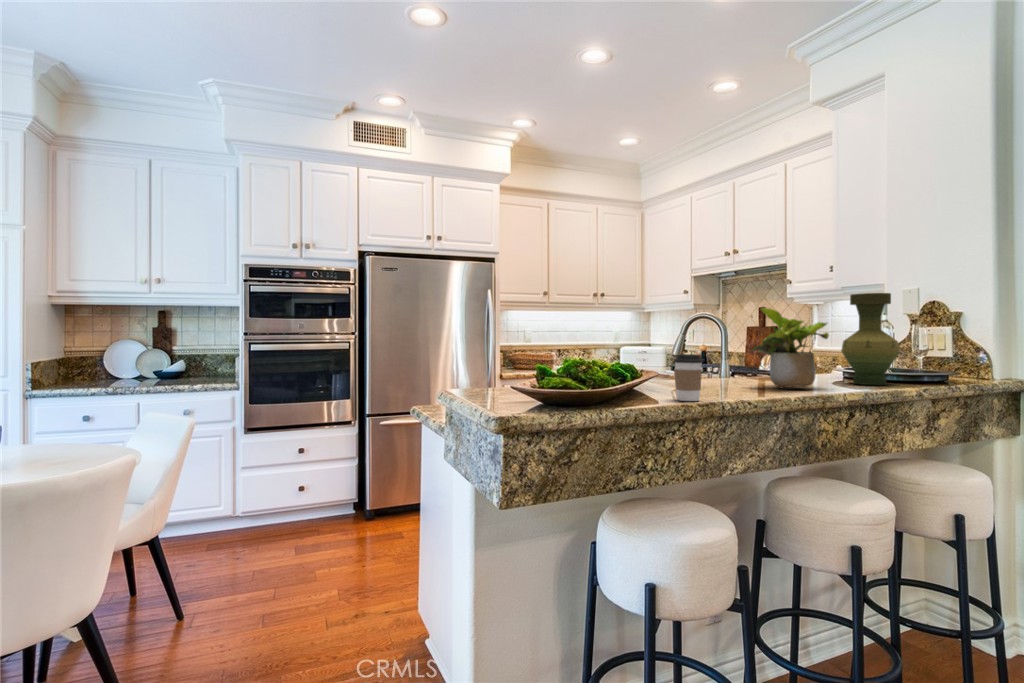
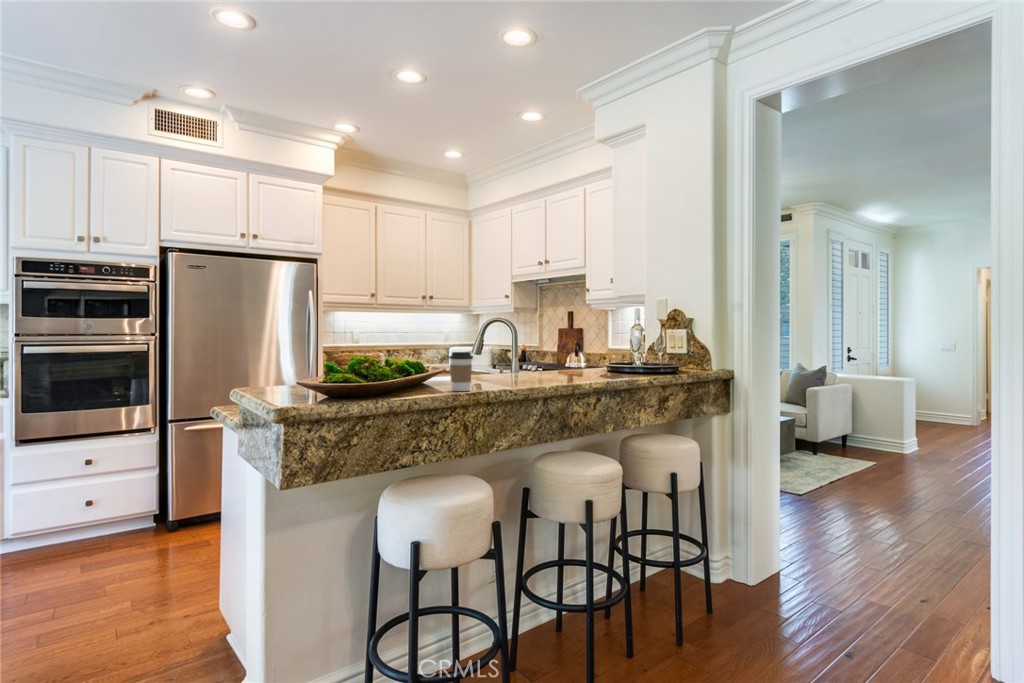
vase: present [841,293,900,385] -> none [599,302,639,376]
potted plant: present [753,308,829,388] -> none [523,313,583,380]

